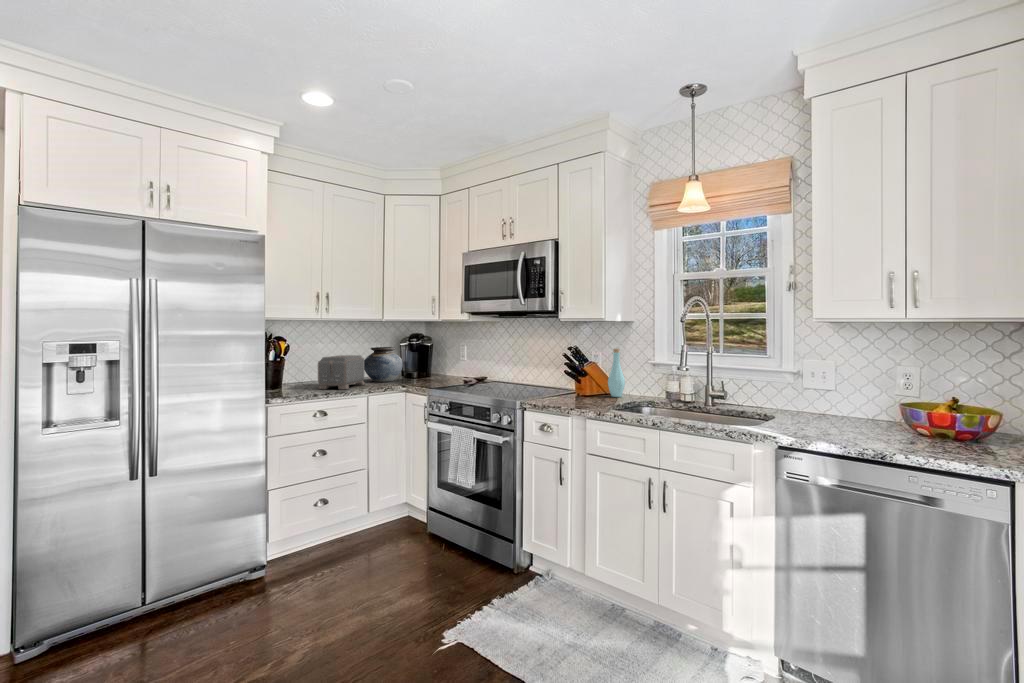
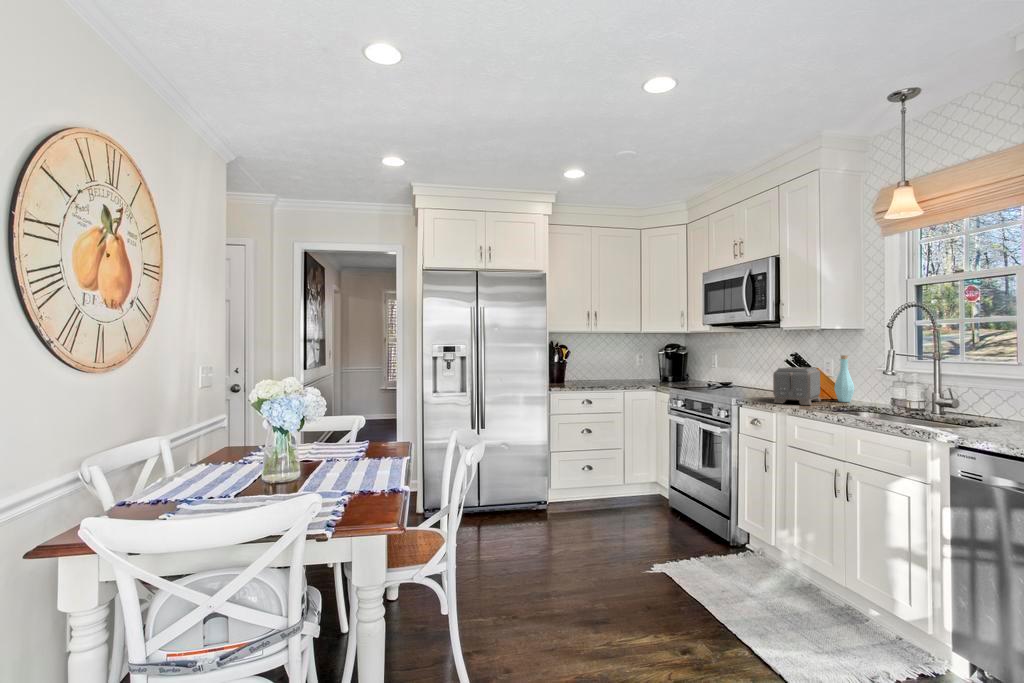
vase: present [364,347,403,382] -> none [627,354,658,382]
toaster: present [318,355,365,389] -> present [773,367,821,405]

